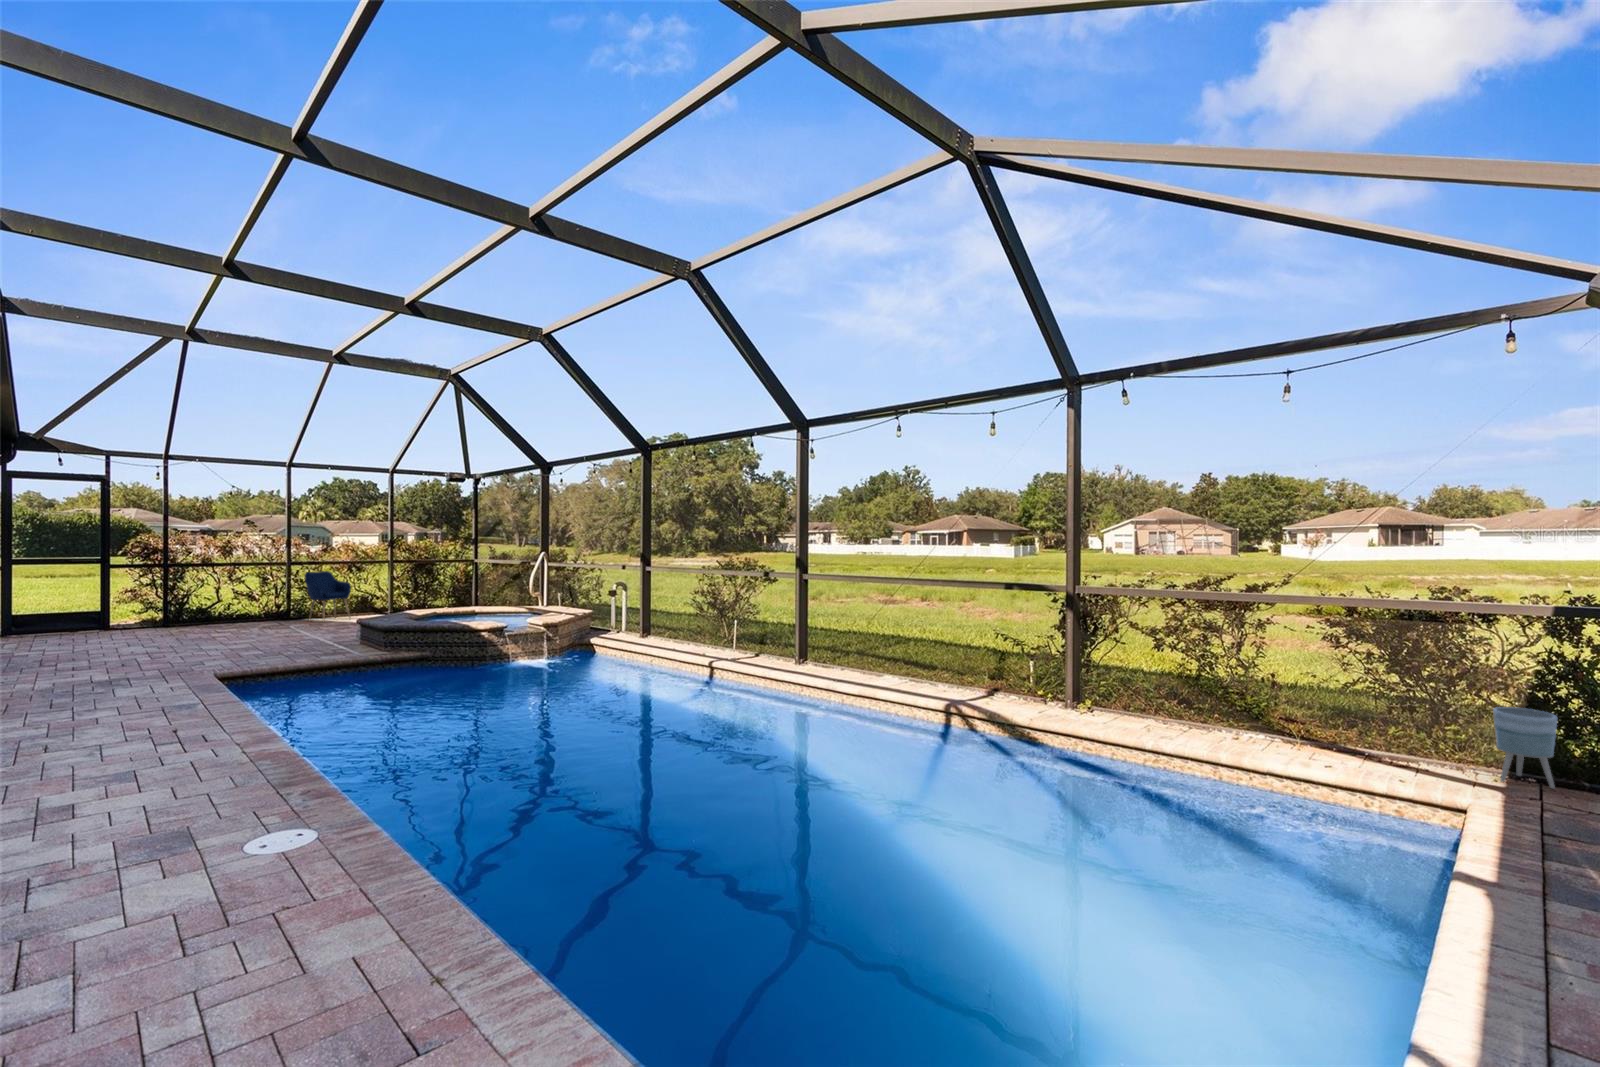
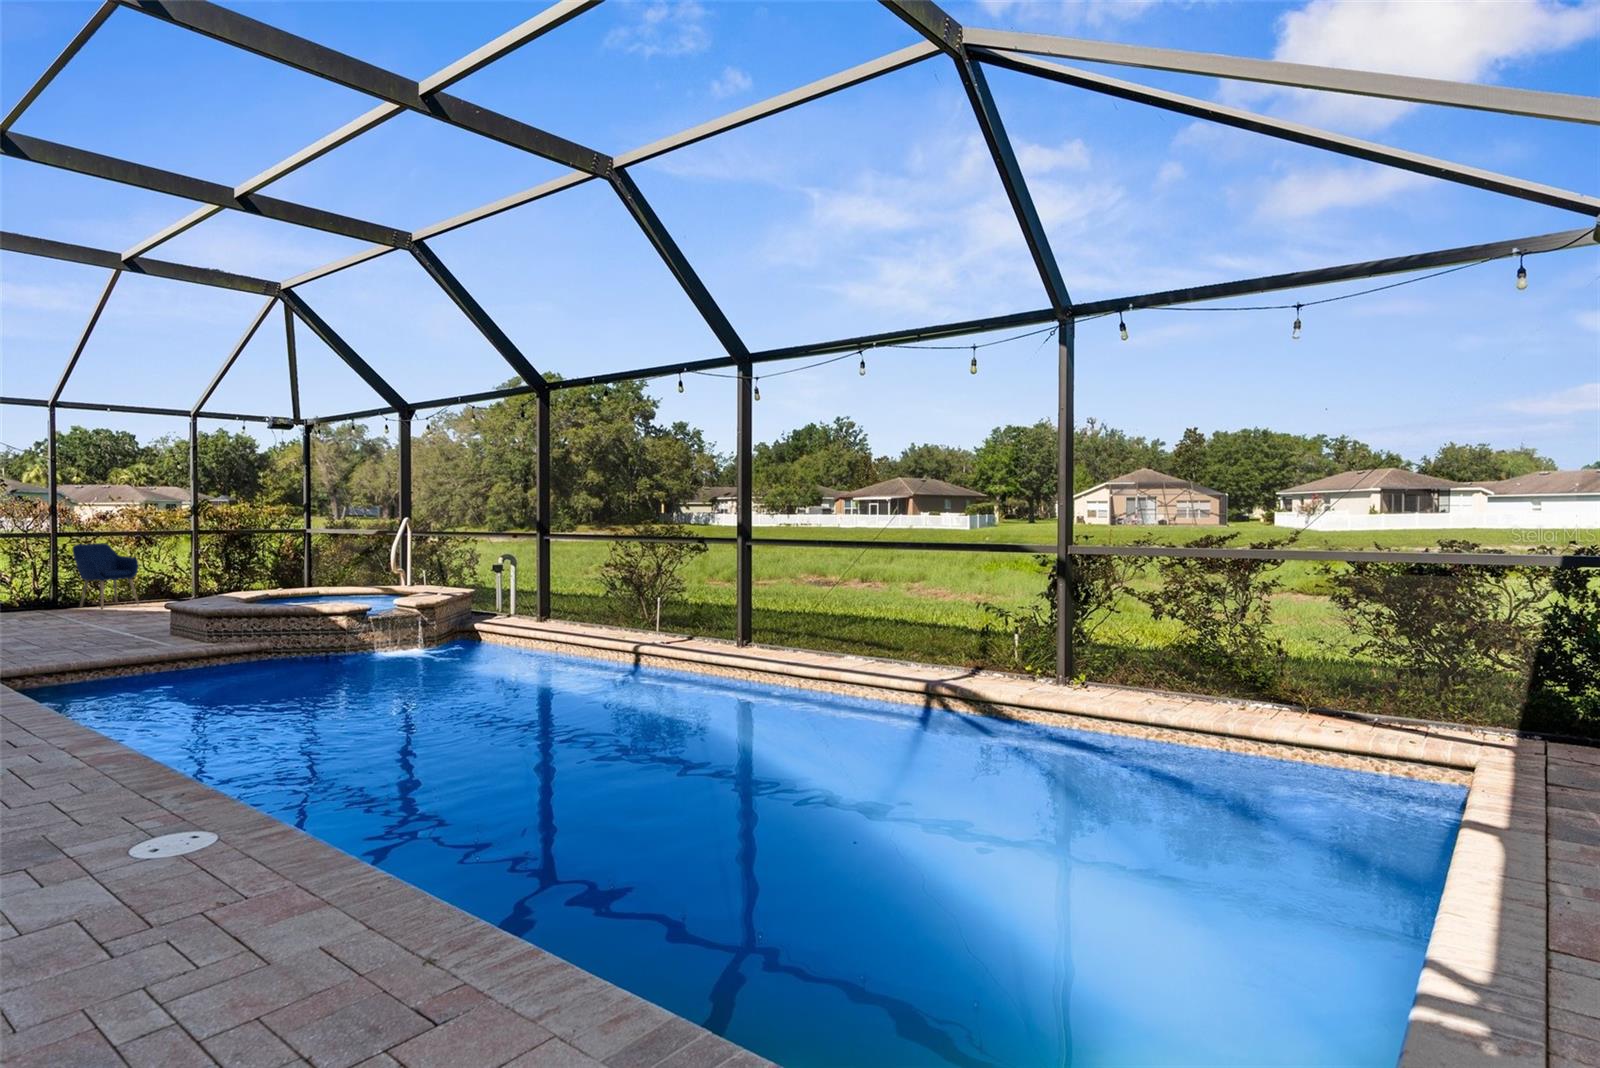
planter: present [1493,707,1557,789] -> none [1499,666,1560,745]

